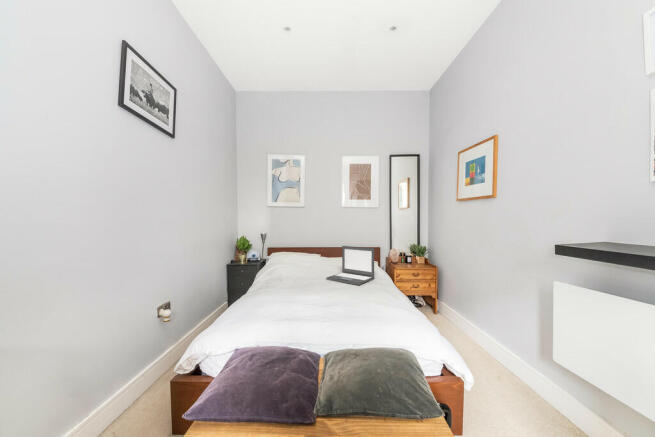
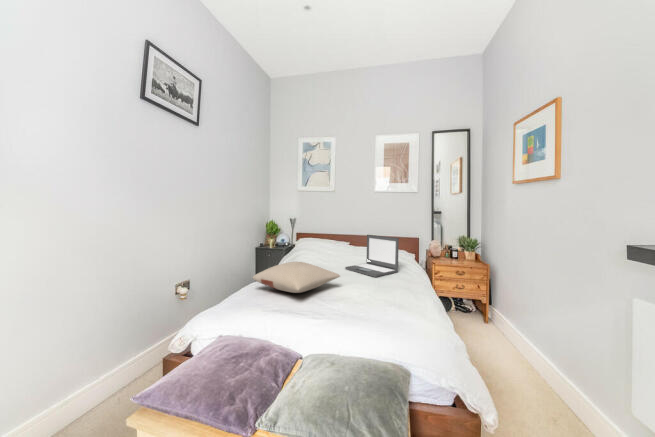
pillow: none [254,277,336,308] -> present [253,262,340,293]

